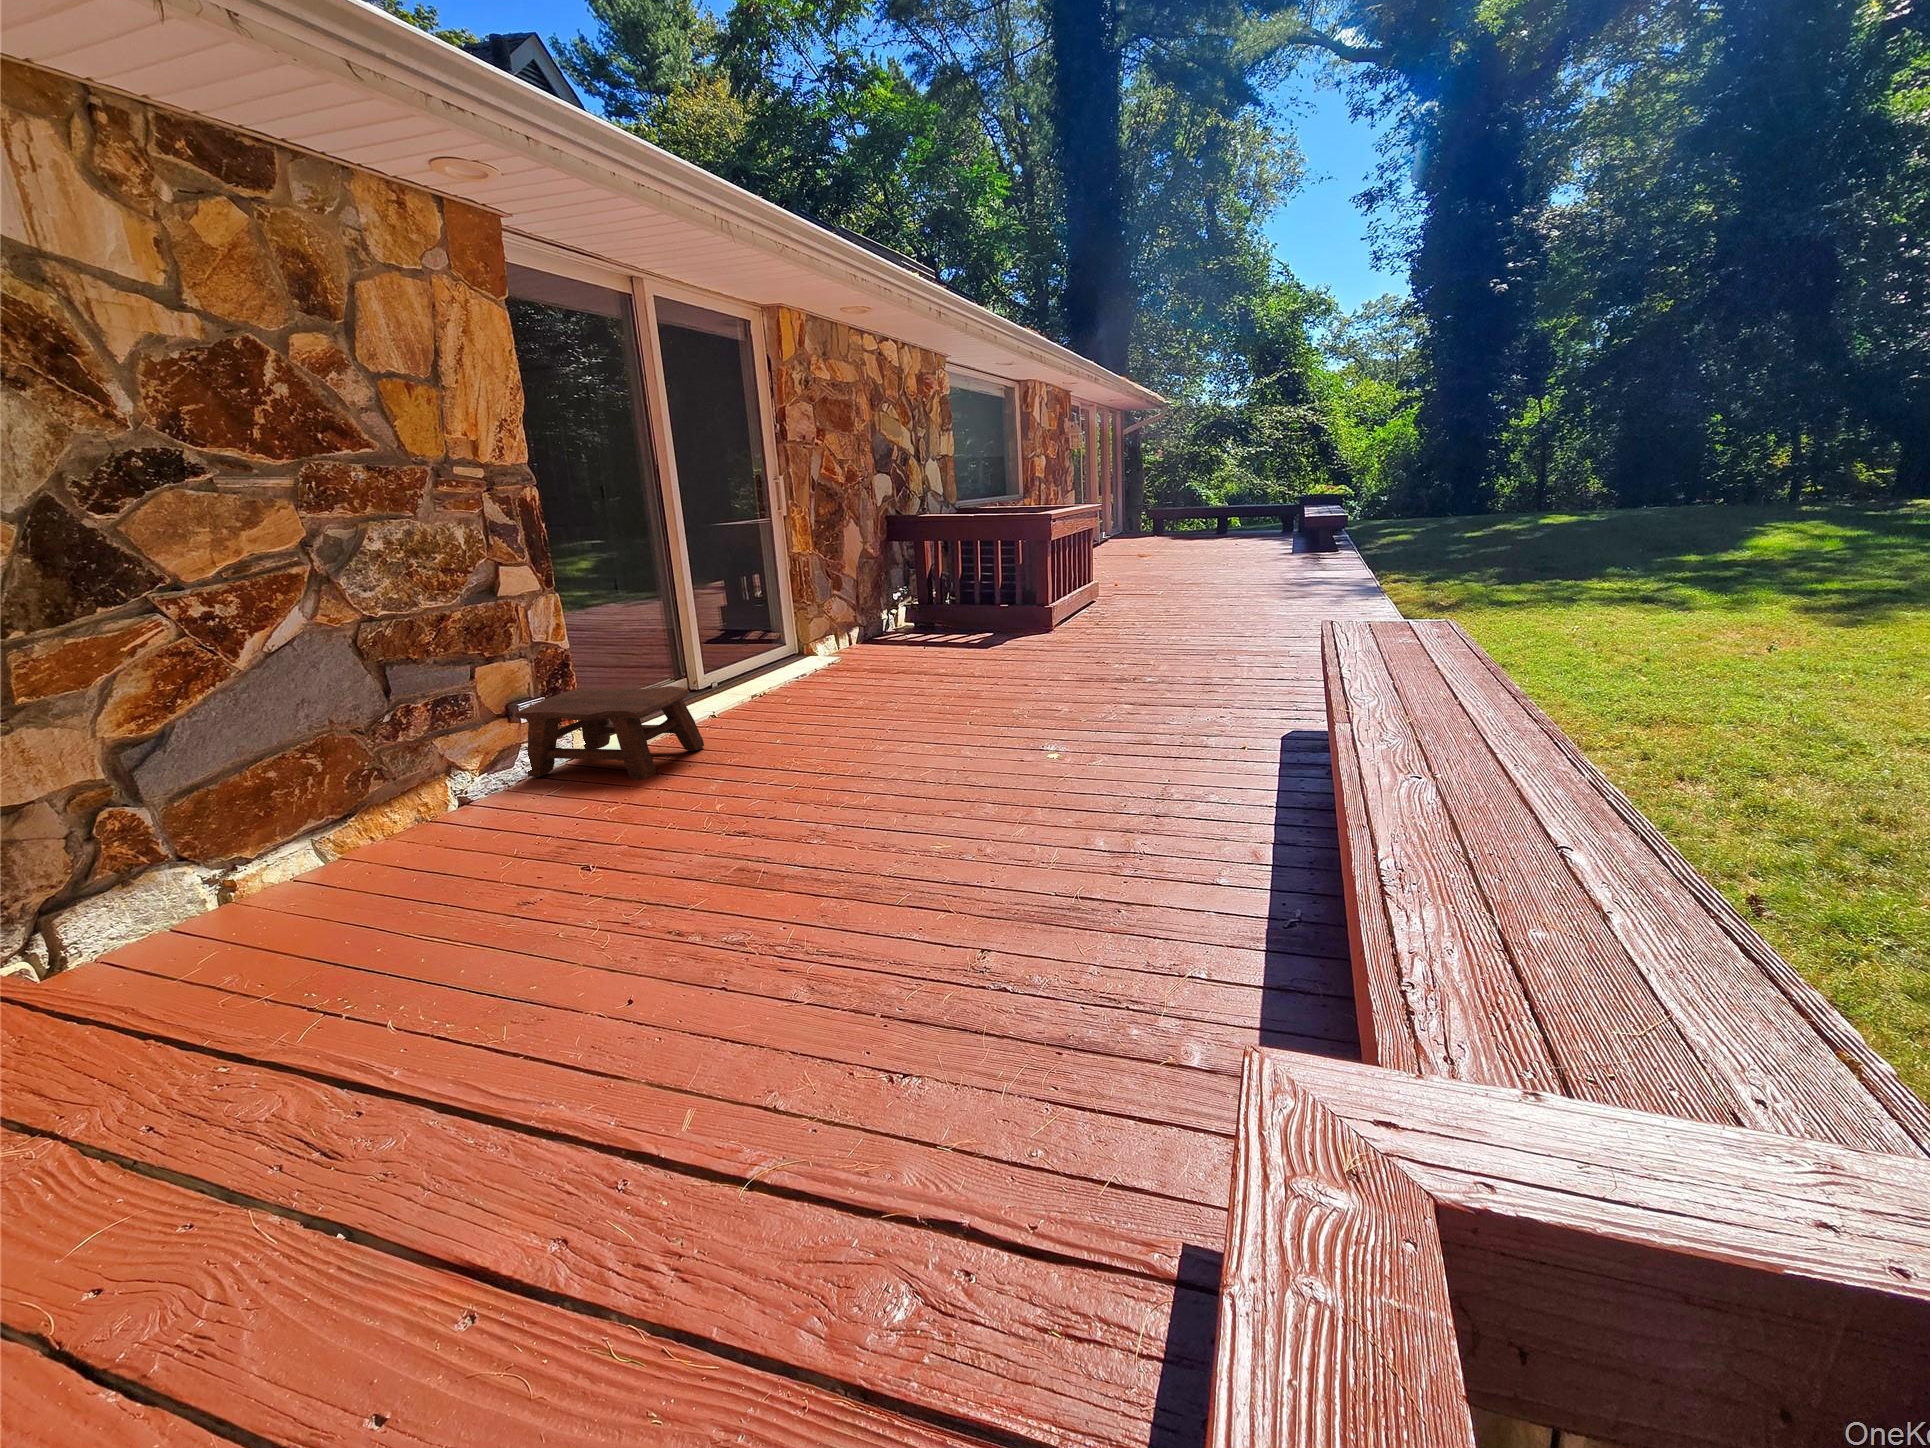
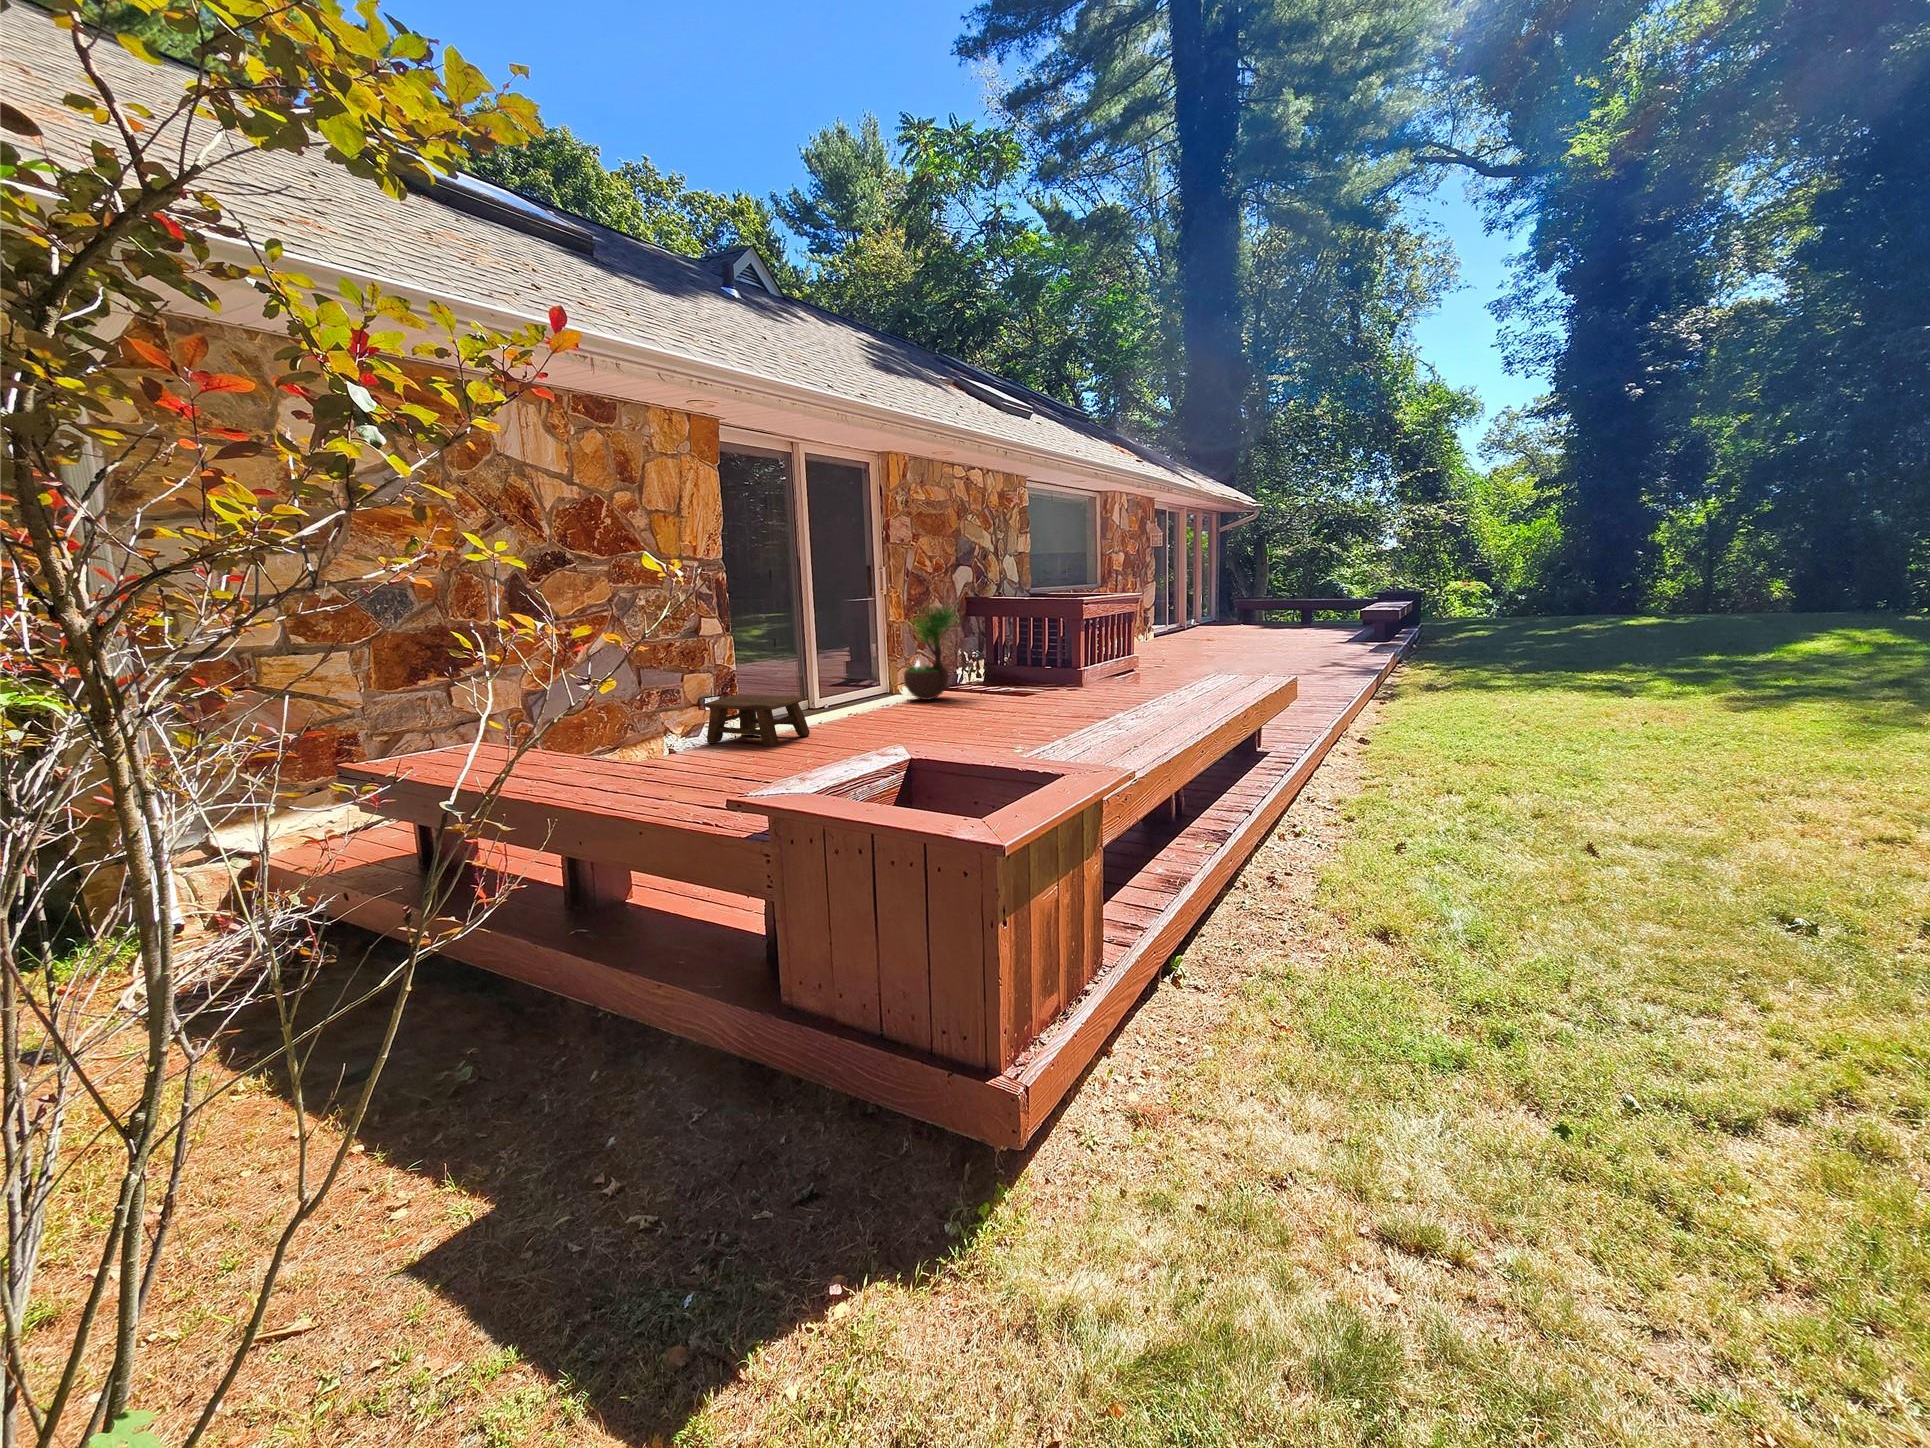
potted tree: none [821,517,899,664] -> present [904,602,956,700]

